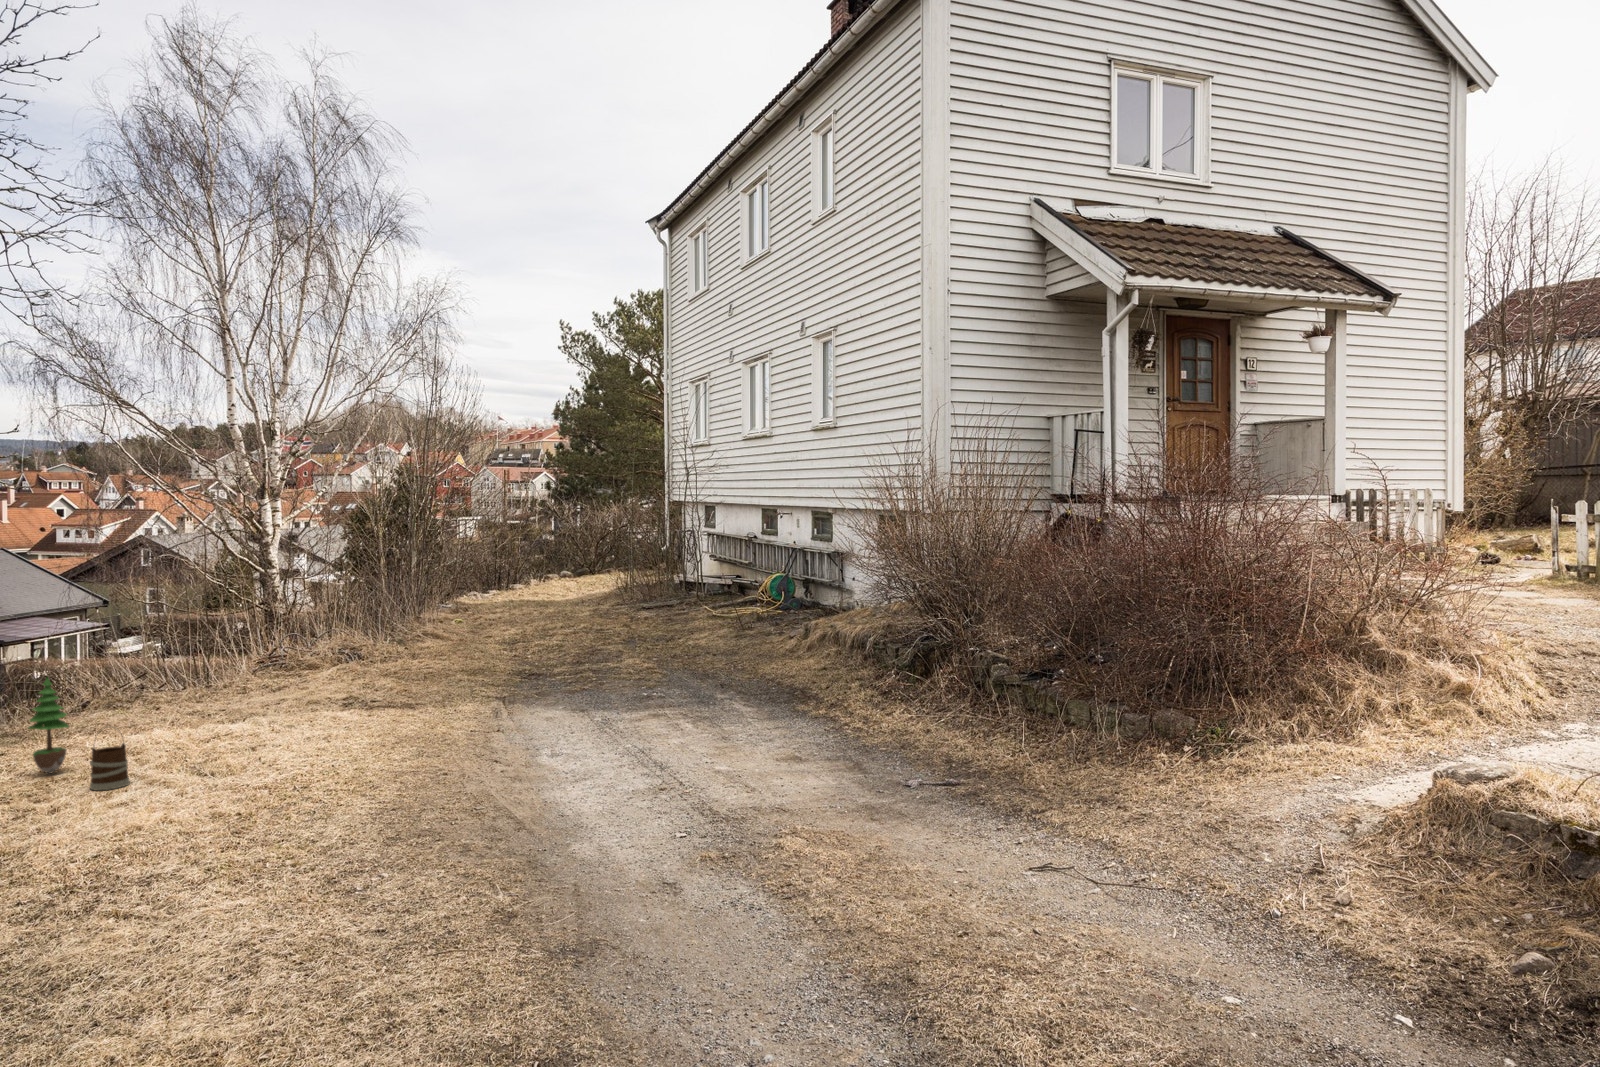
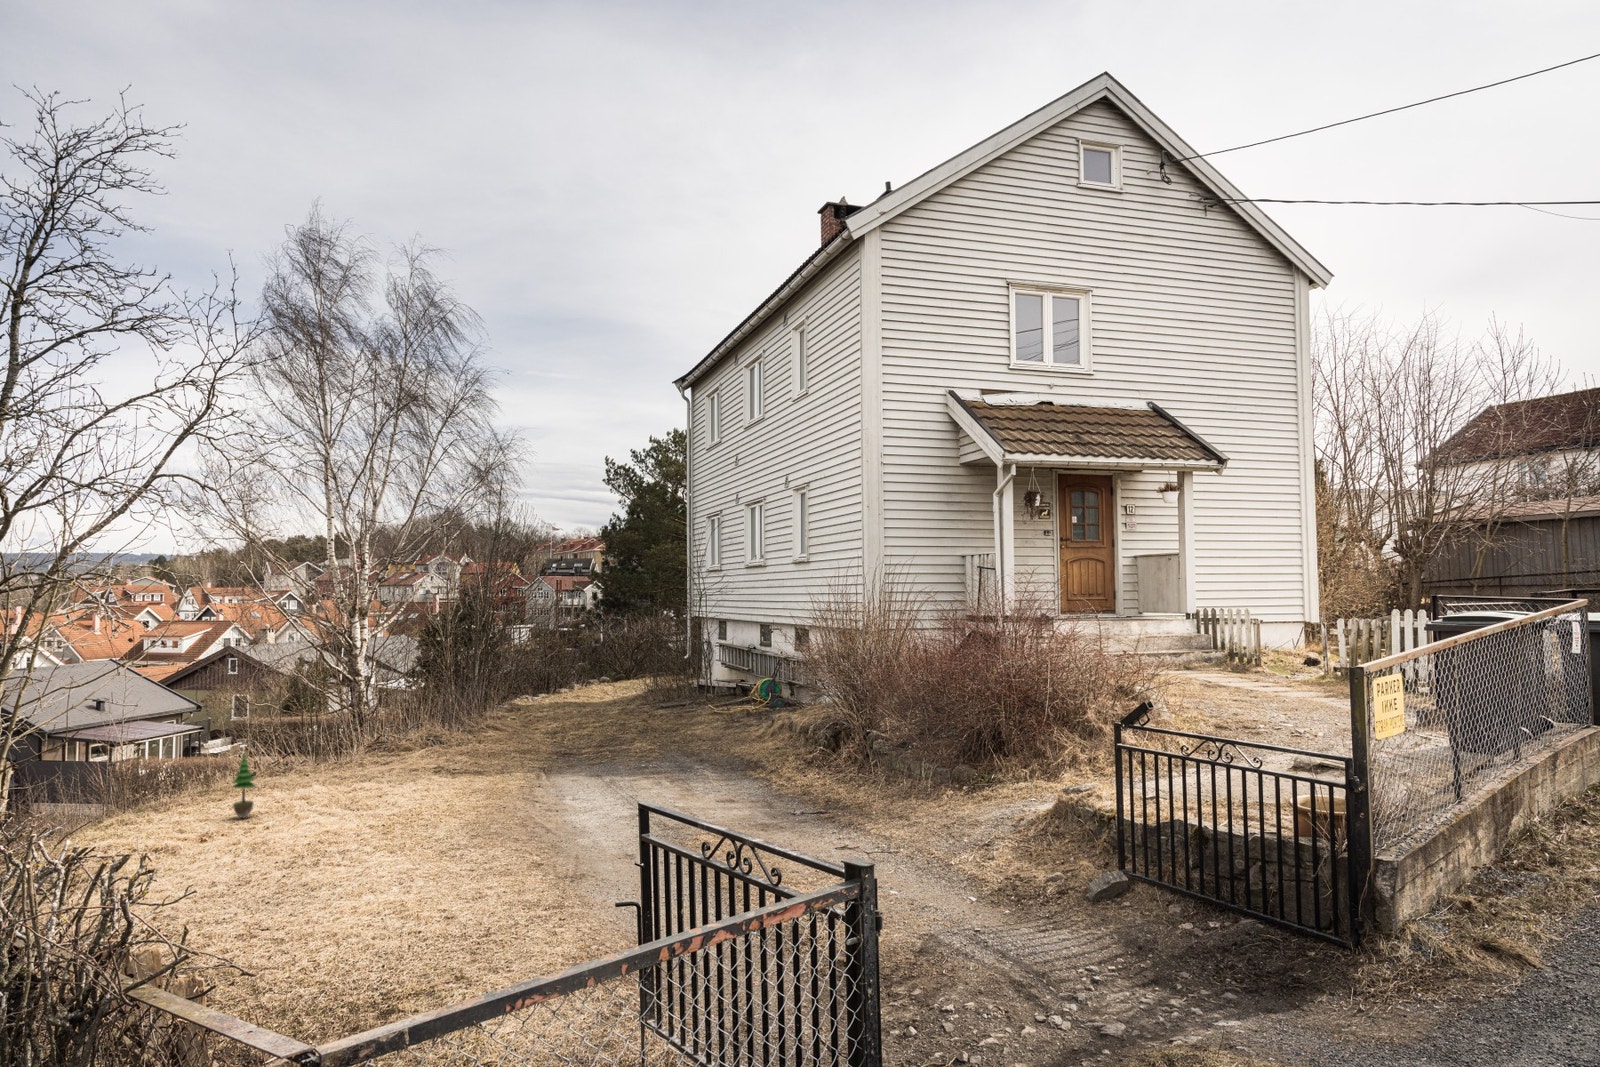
wooden bucket: present [90,726,130,790] -> none [272,785,297,827]

